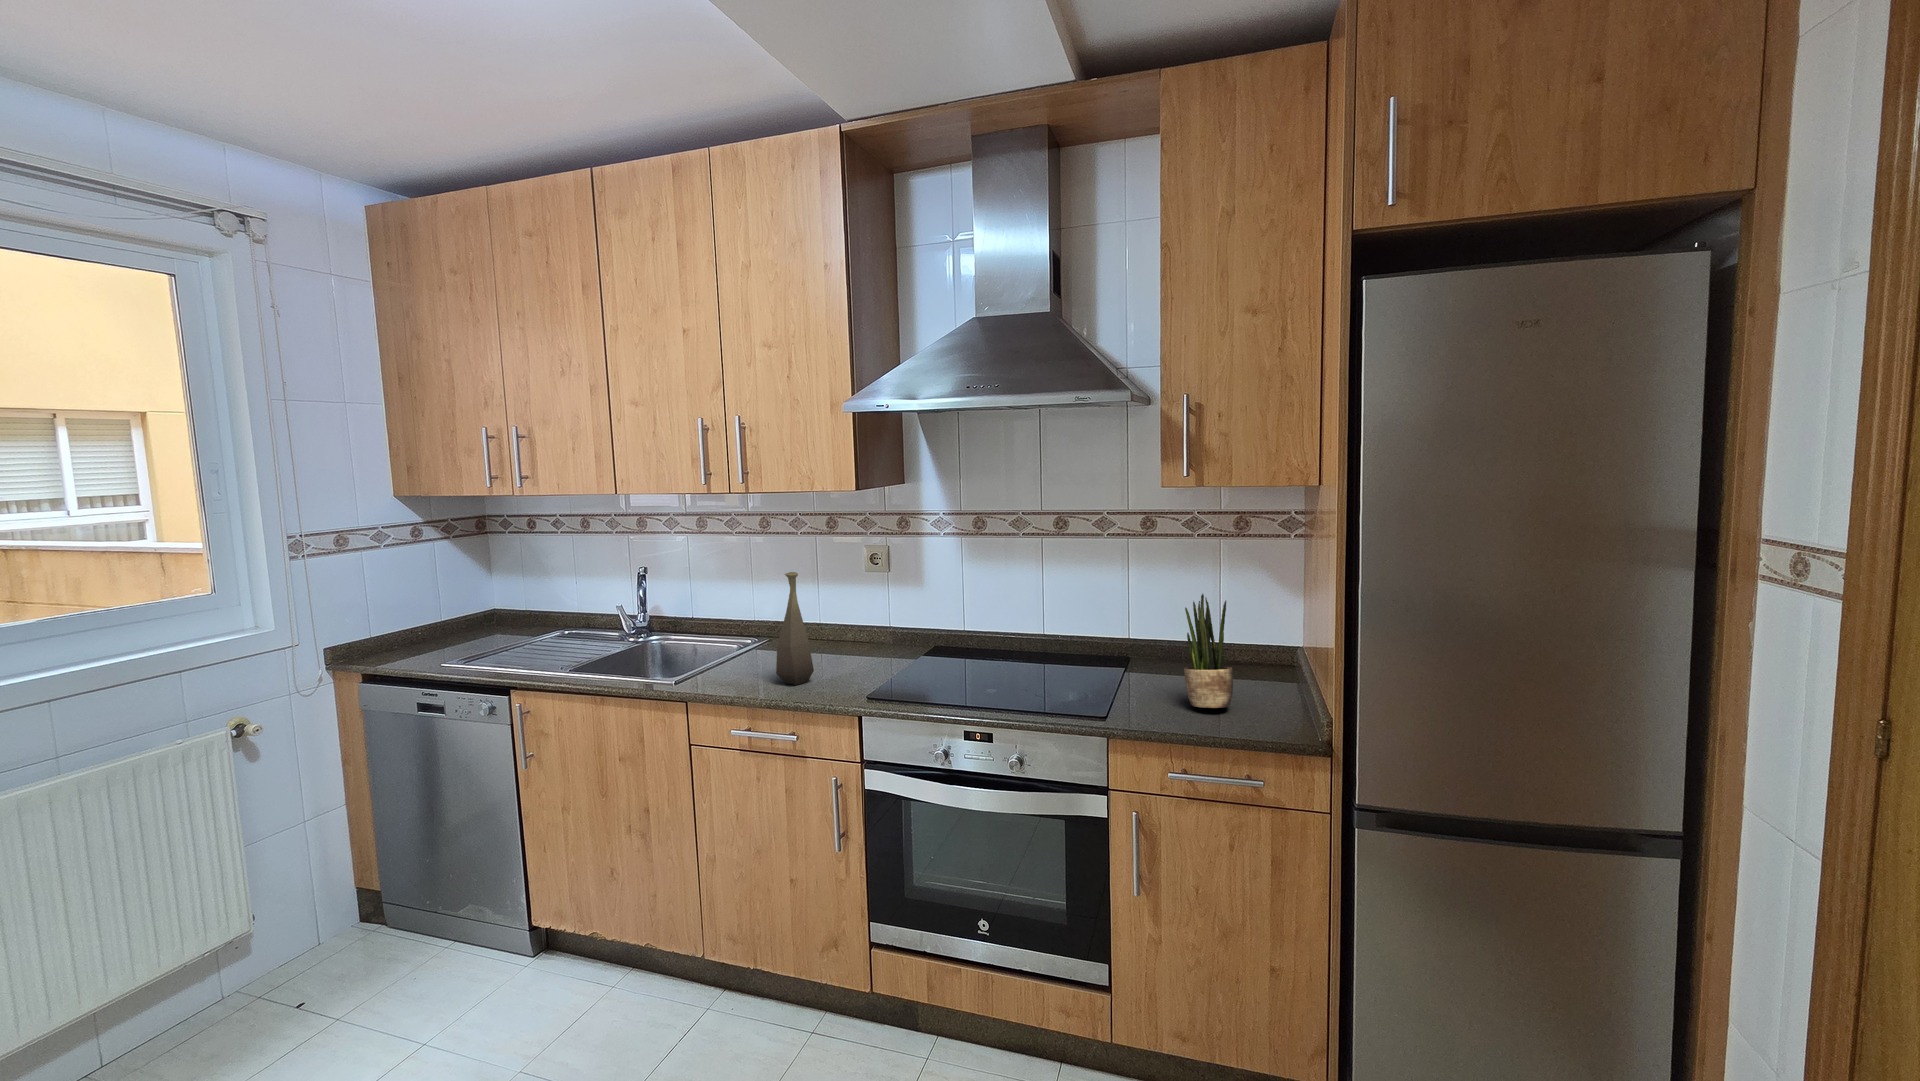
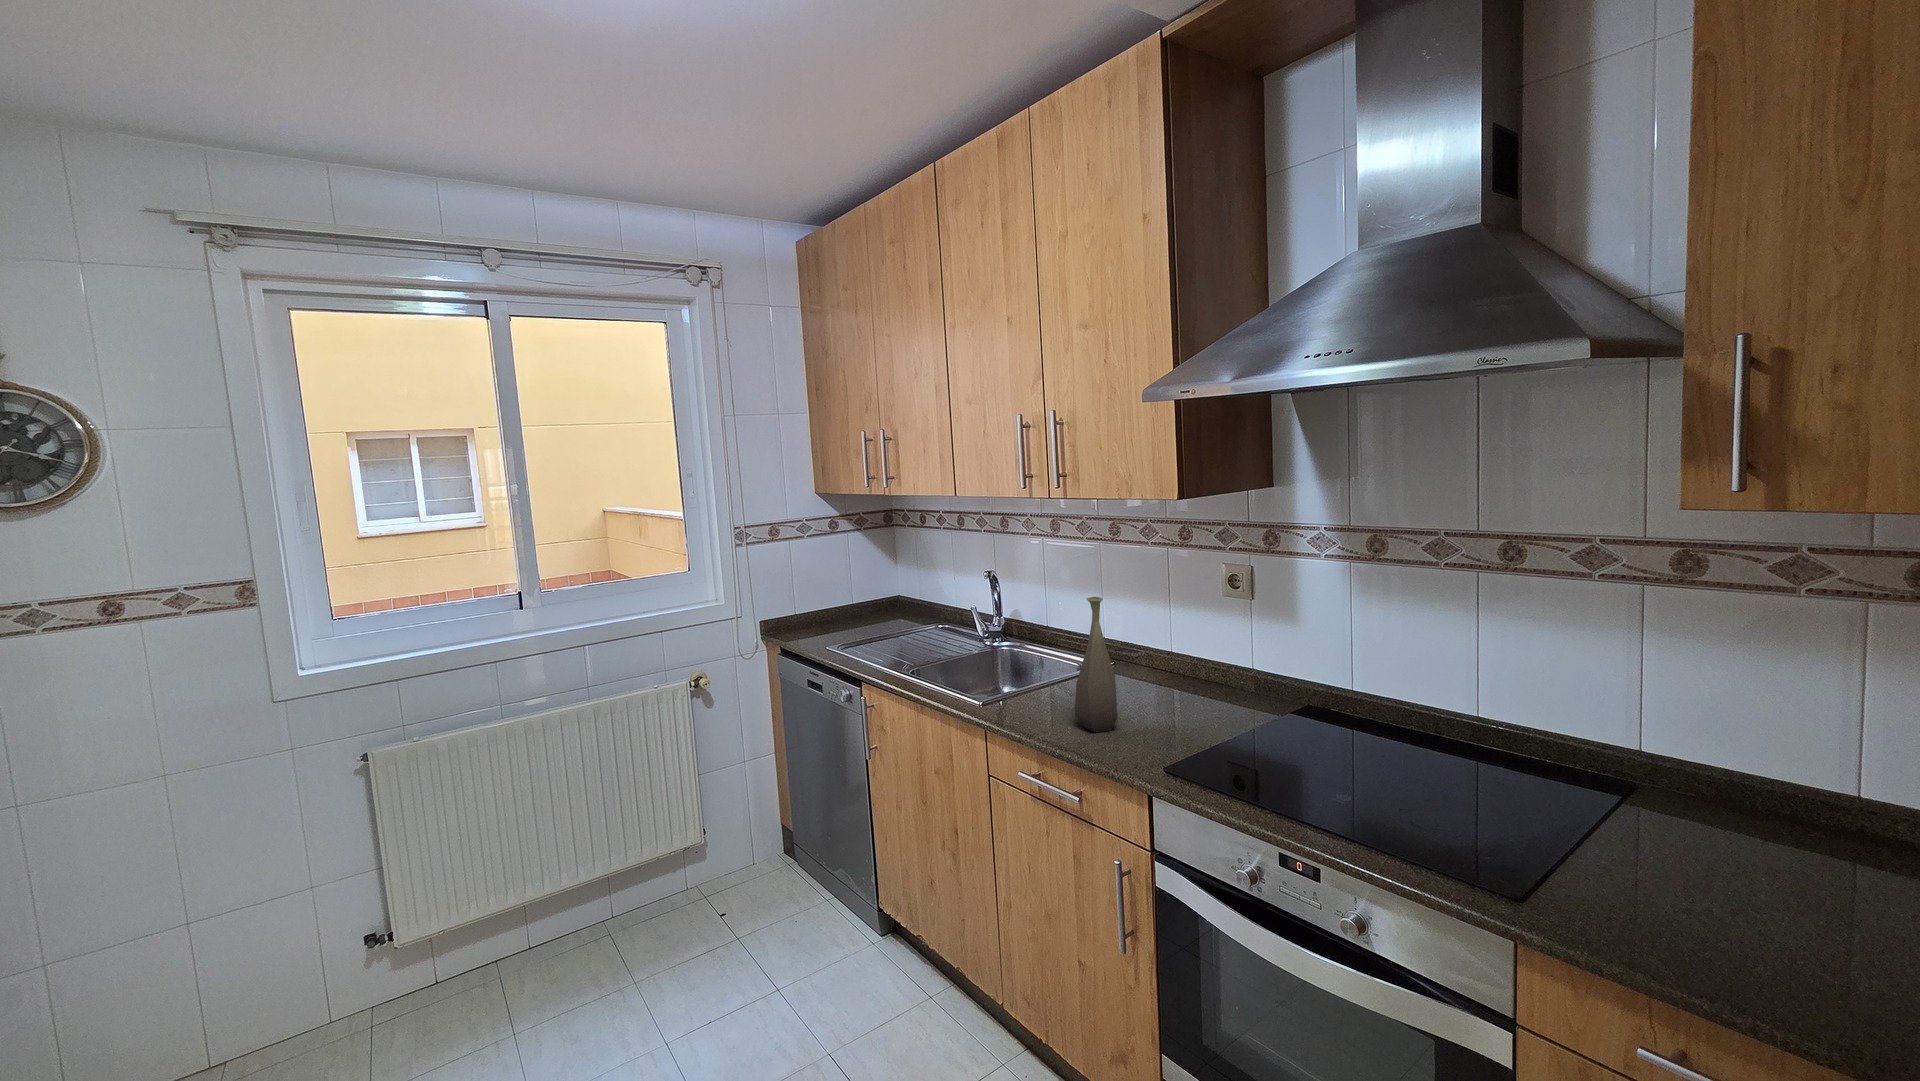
potted plant: present [1184,594,1233,708] -> none [1704,719,1831,953]

